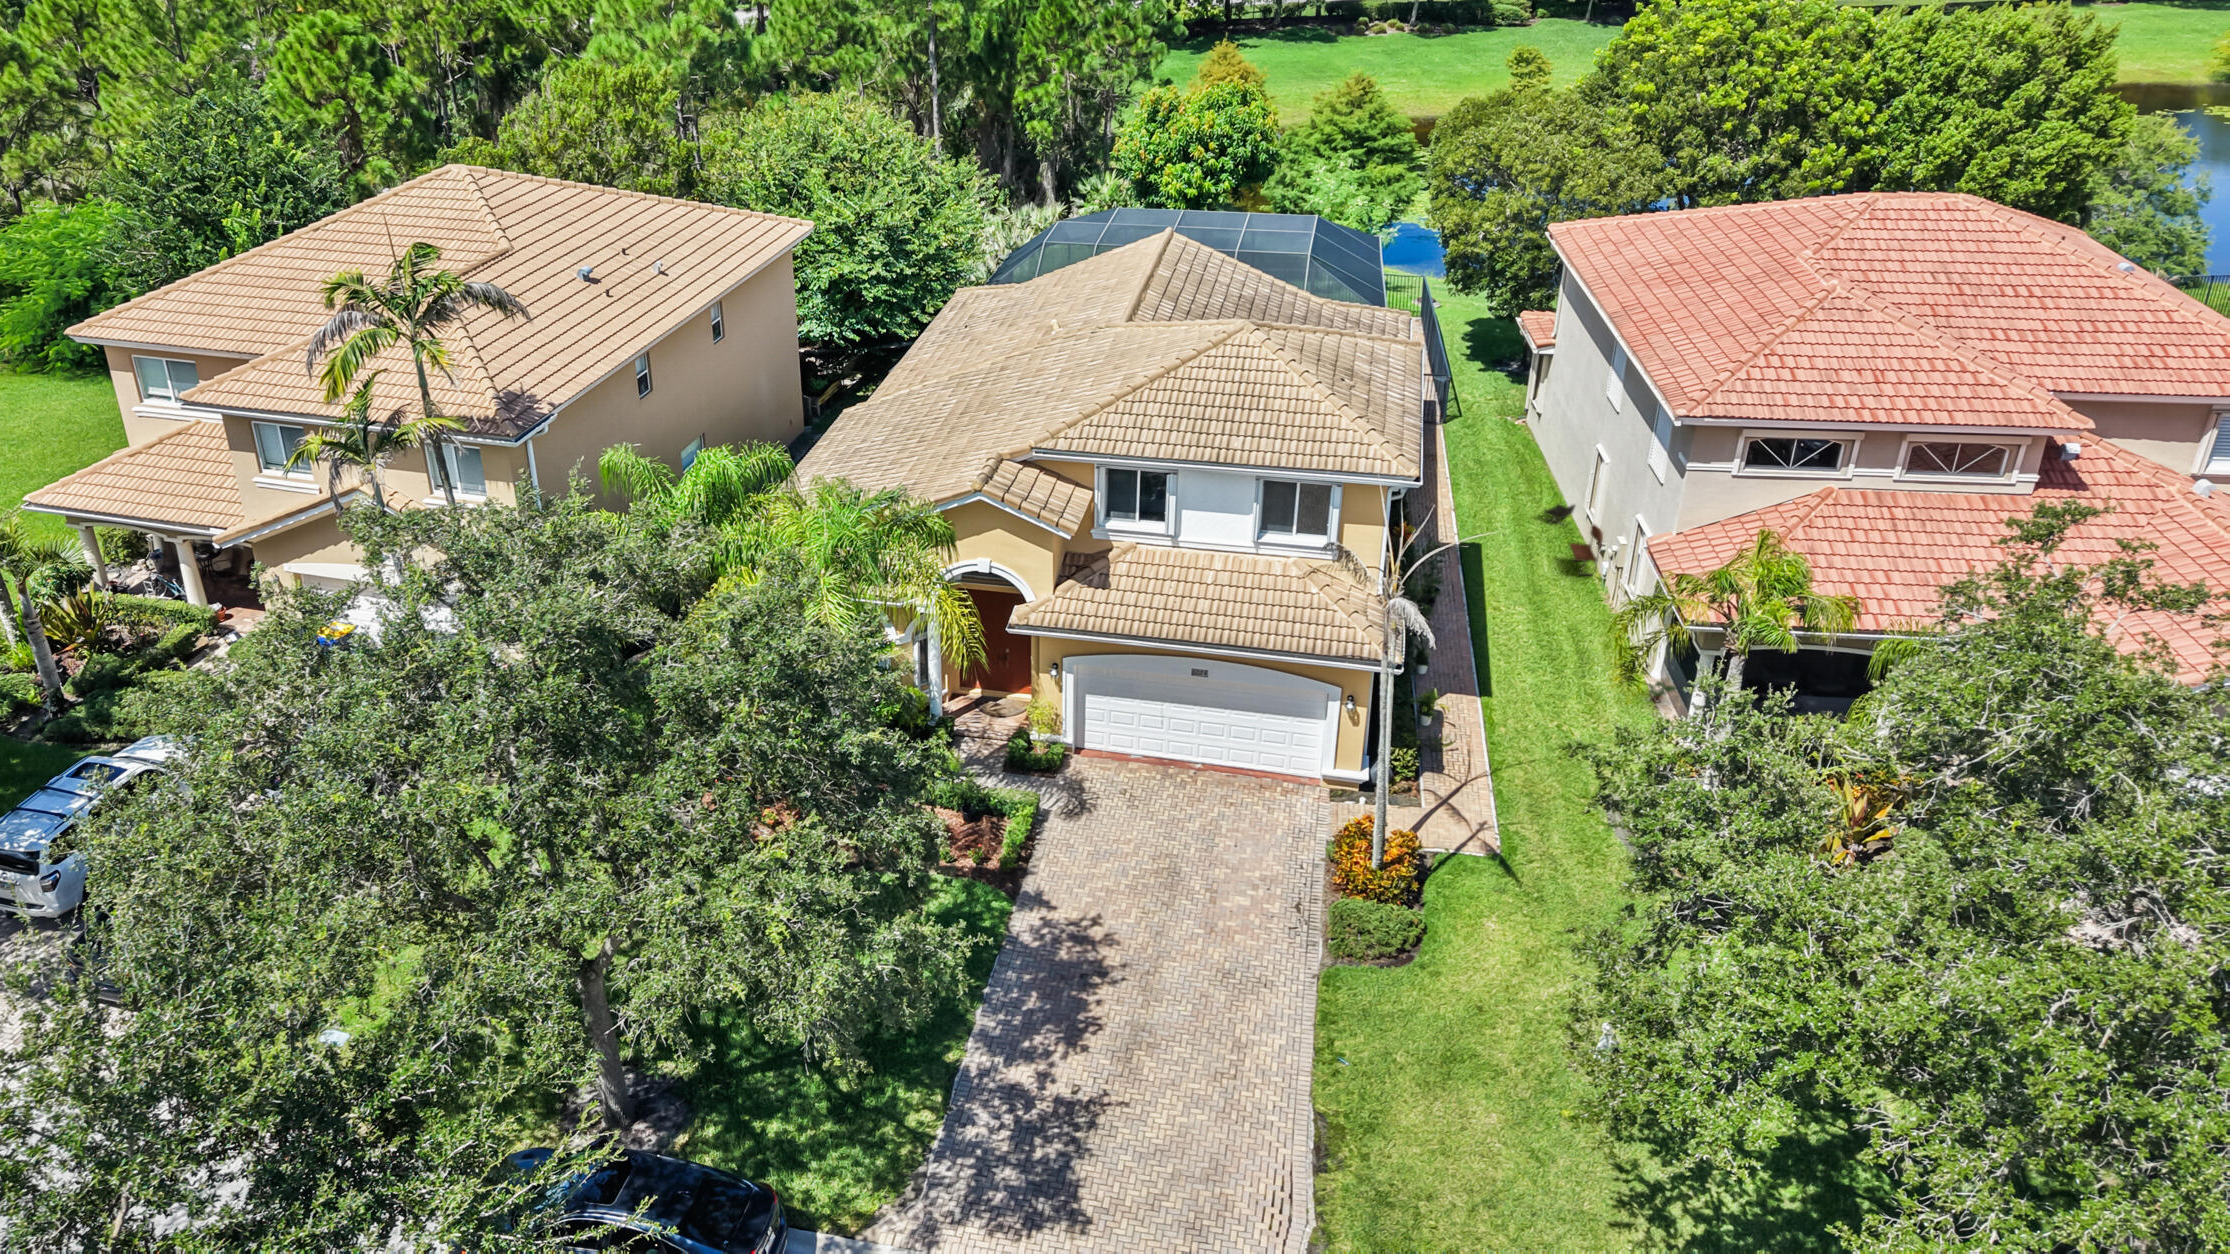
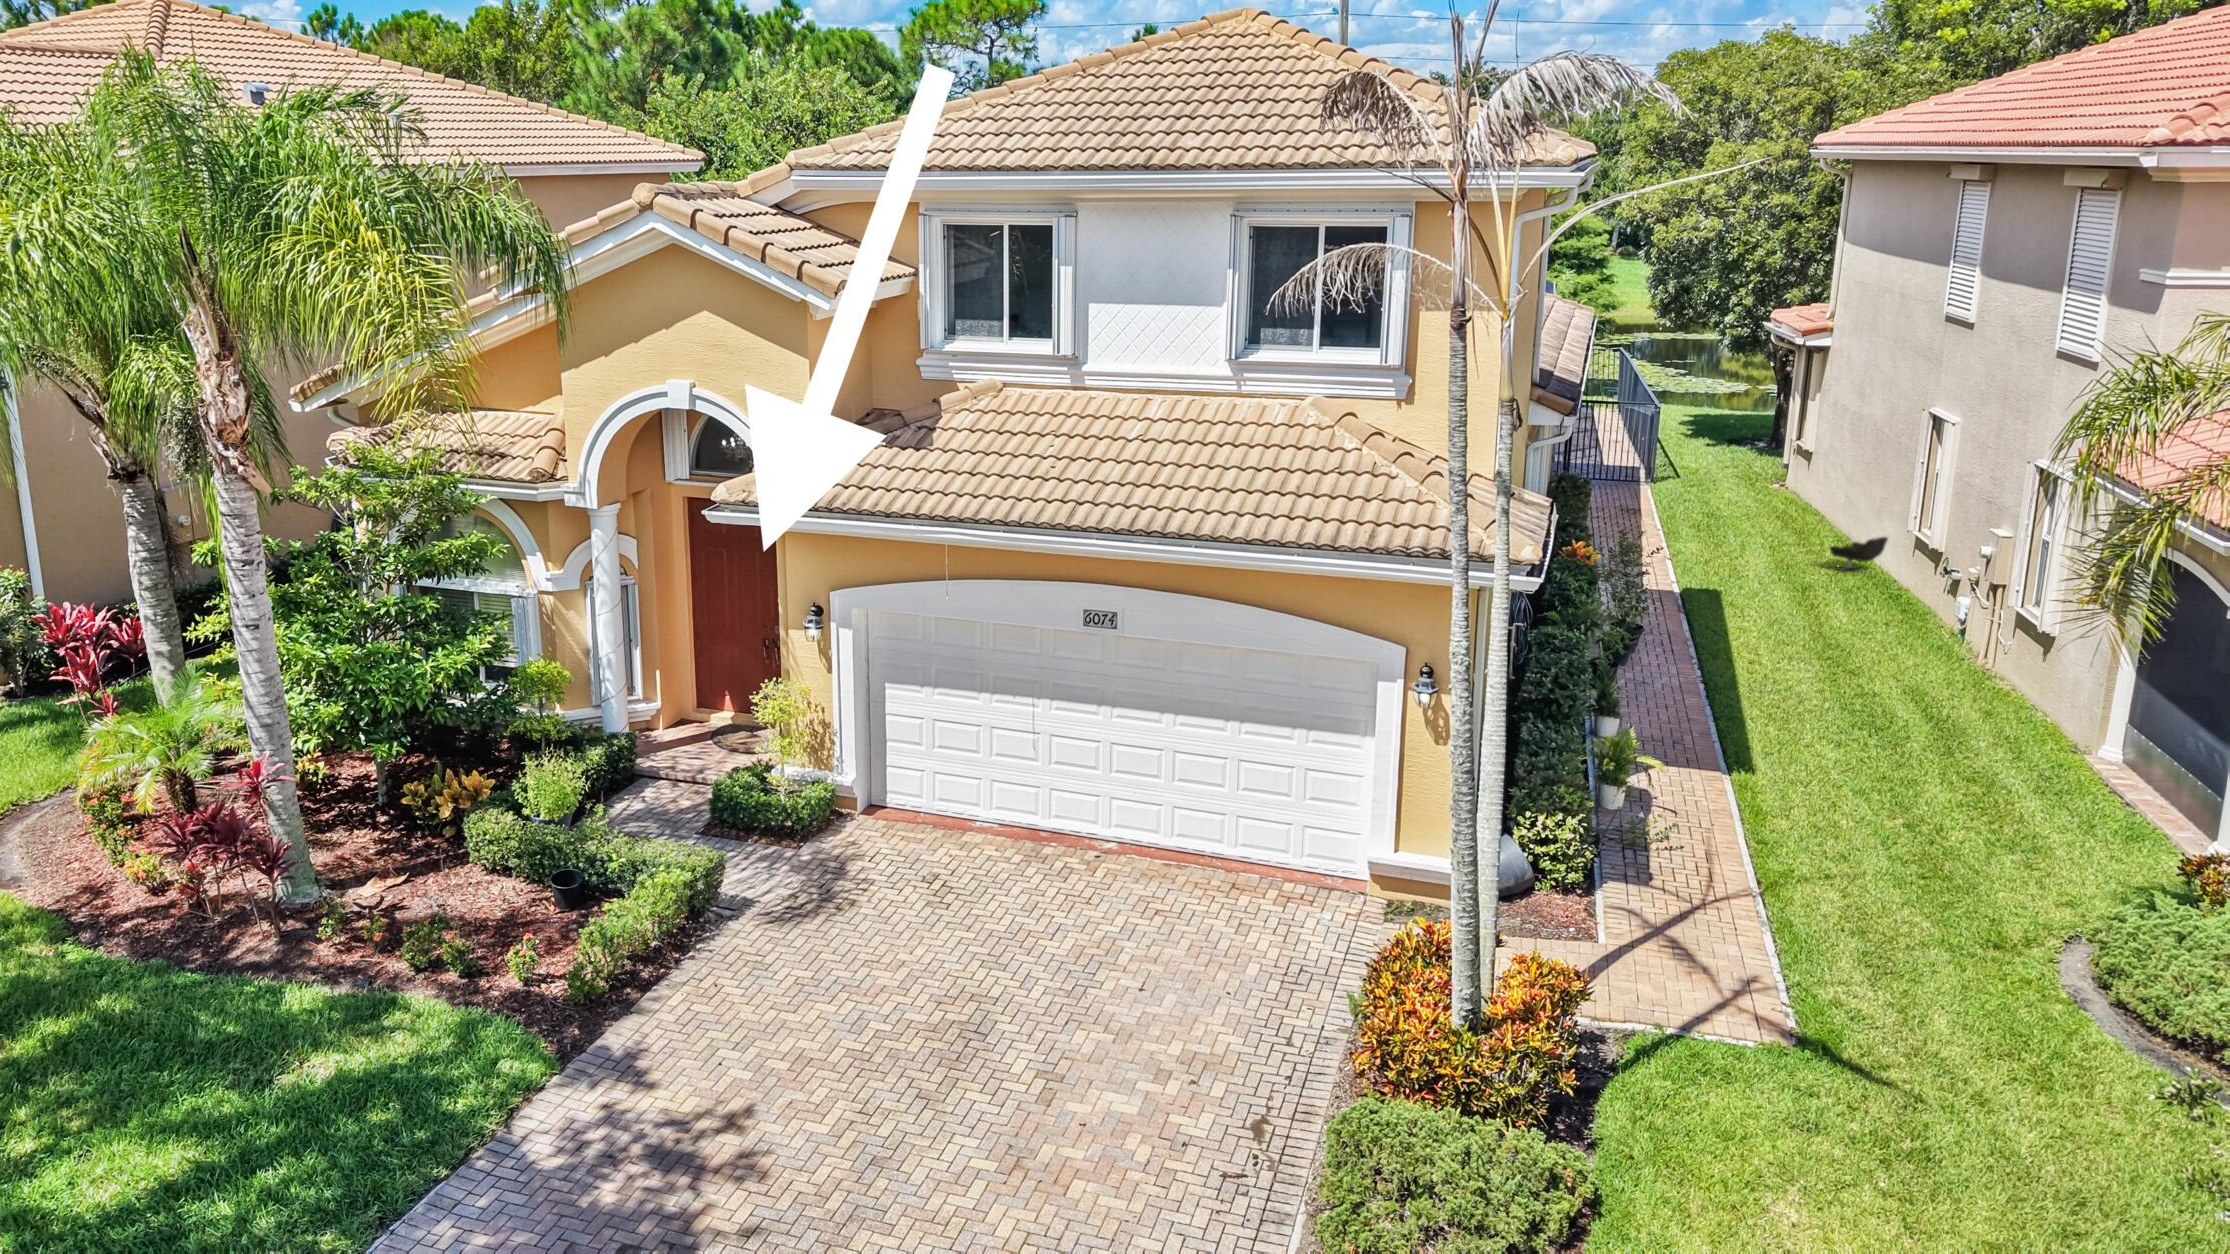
bench: present [1570,525,1603,576] -> none [1884,541,1952,627]
potted plant: present [1648,681,1675,702] -> none [2090,748,2173,795]

